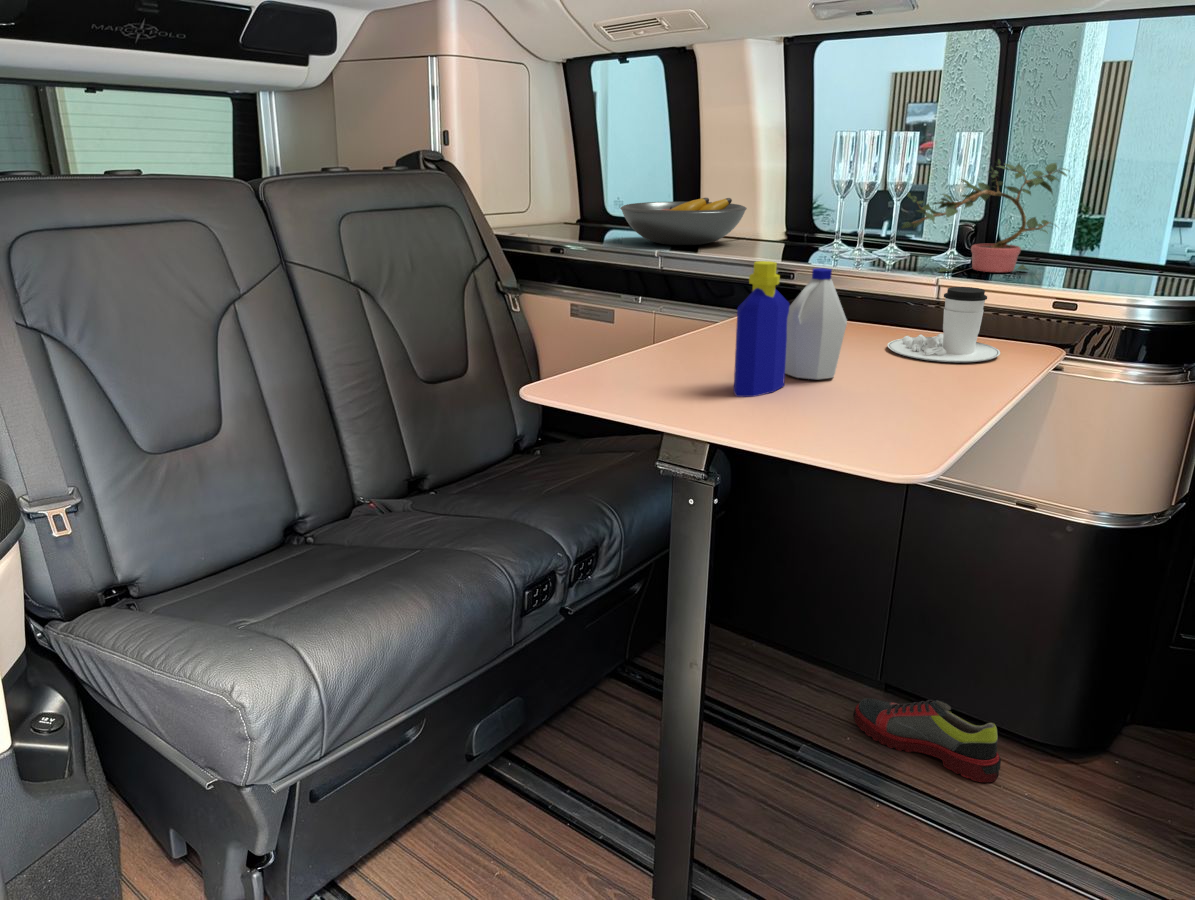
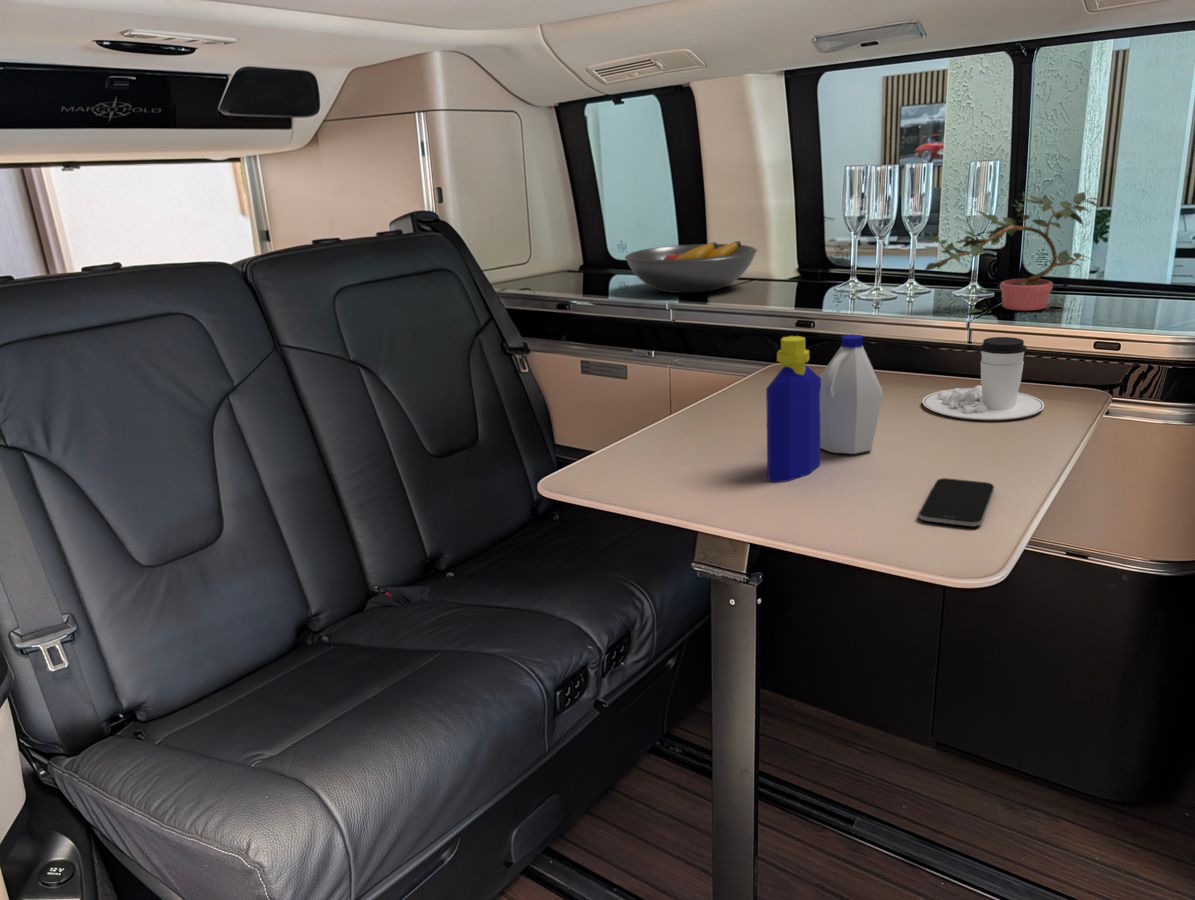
smartphone: none [868,400,941,436] -> present [919,478,994,527]
shoe: present [853,698,1001,782] -> none [909,768,1072,857]

